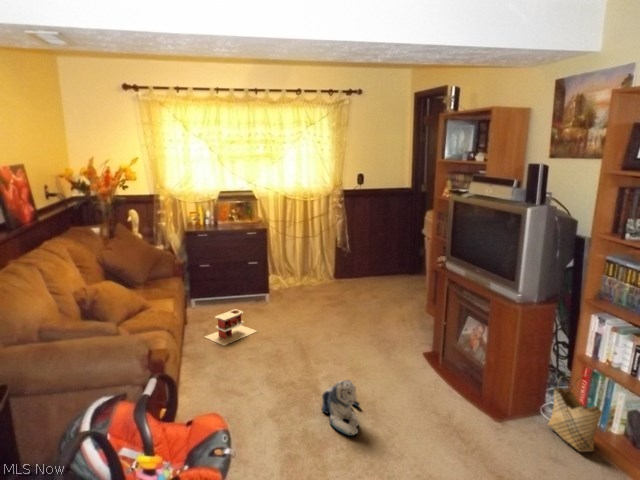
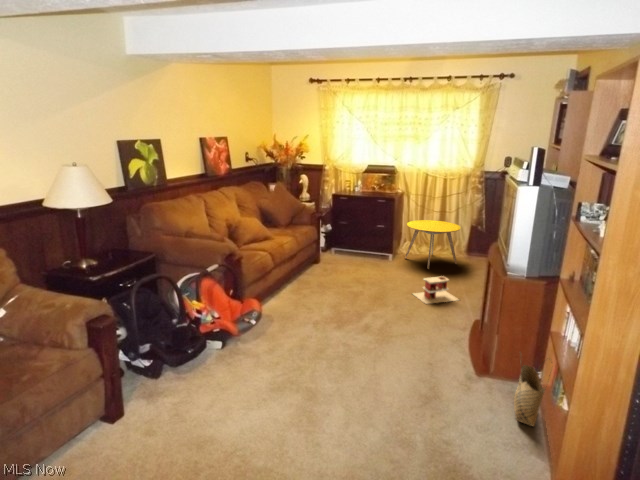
side table: none [277,247,335,302] -> present [405,220,461,269]
toy house: present [205,309,257,345] -> present [413,276,458,304]
plush toy: present [322,380,359,436] -> none [344,311,377,350]

